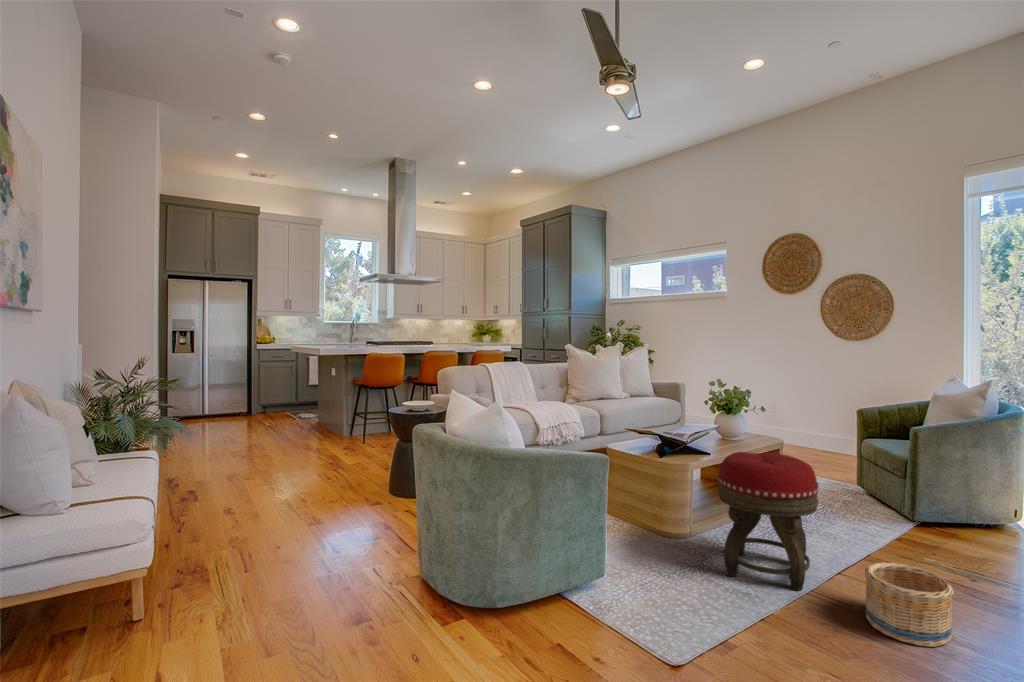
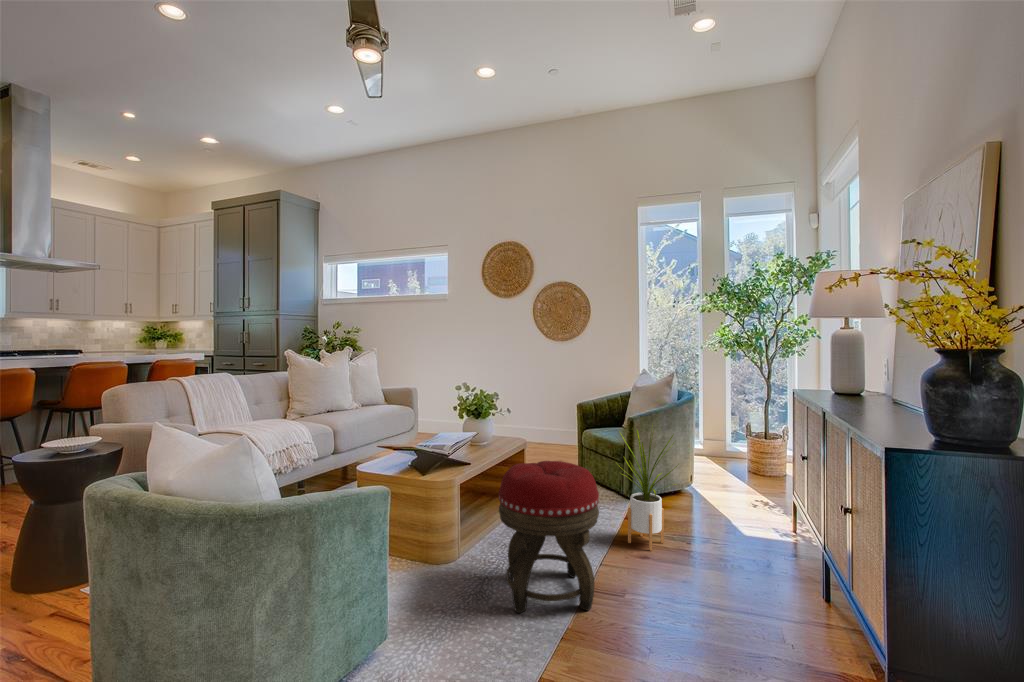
house plant: none [865,430,951,567] -> present [620,430,678,551]
basket: present [865,562,954,647] -> none [653,559,730,646]

